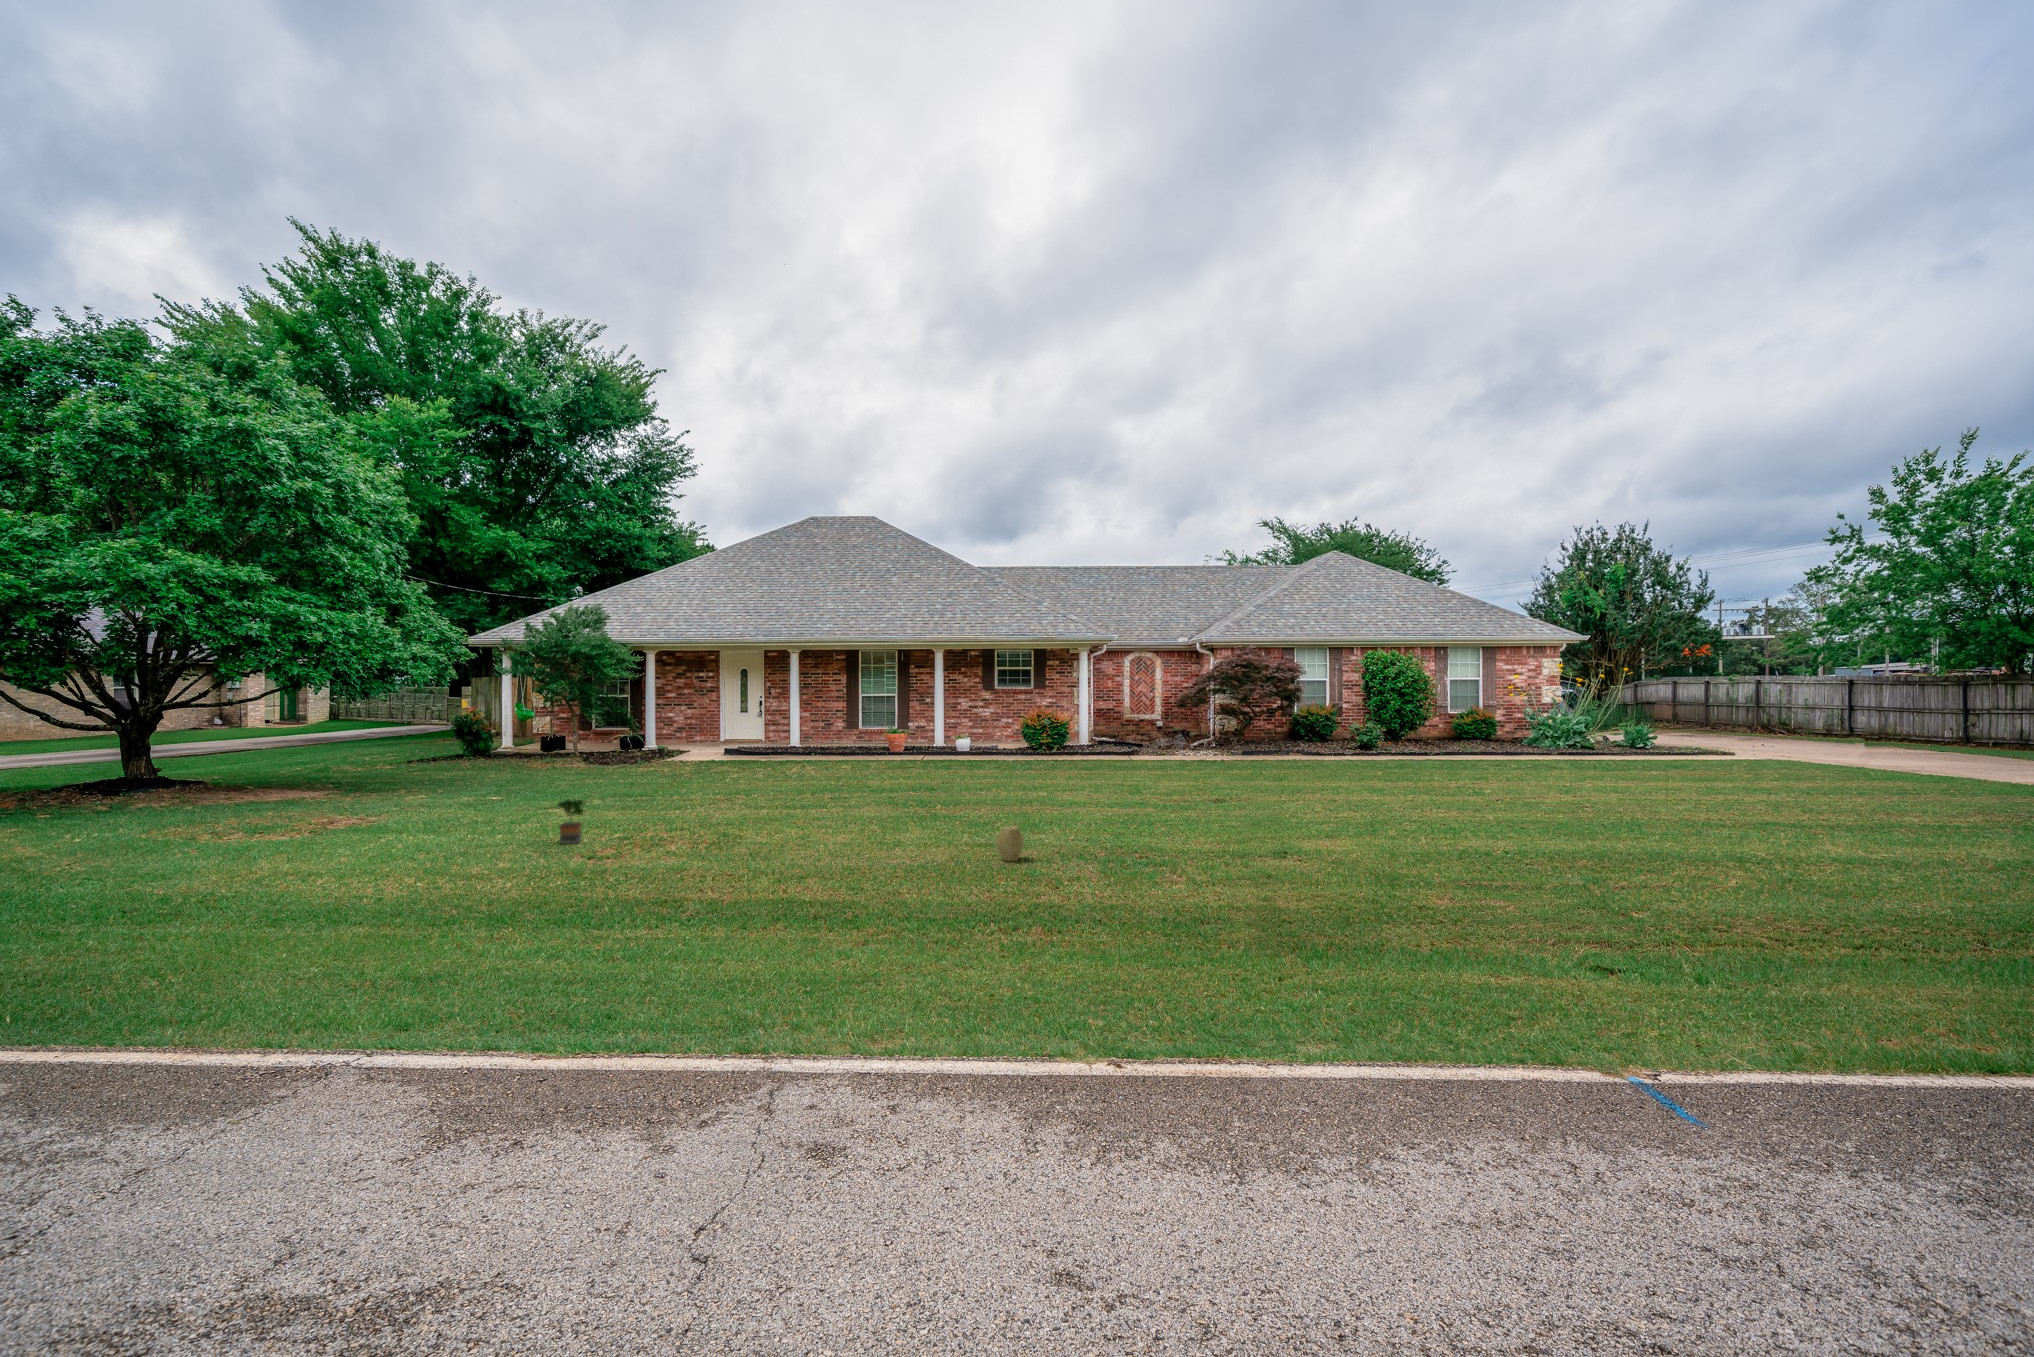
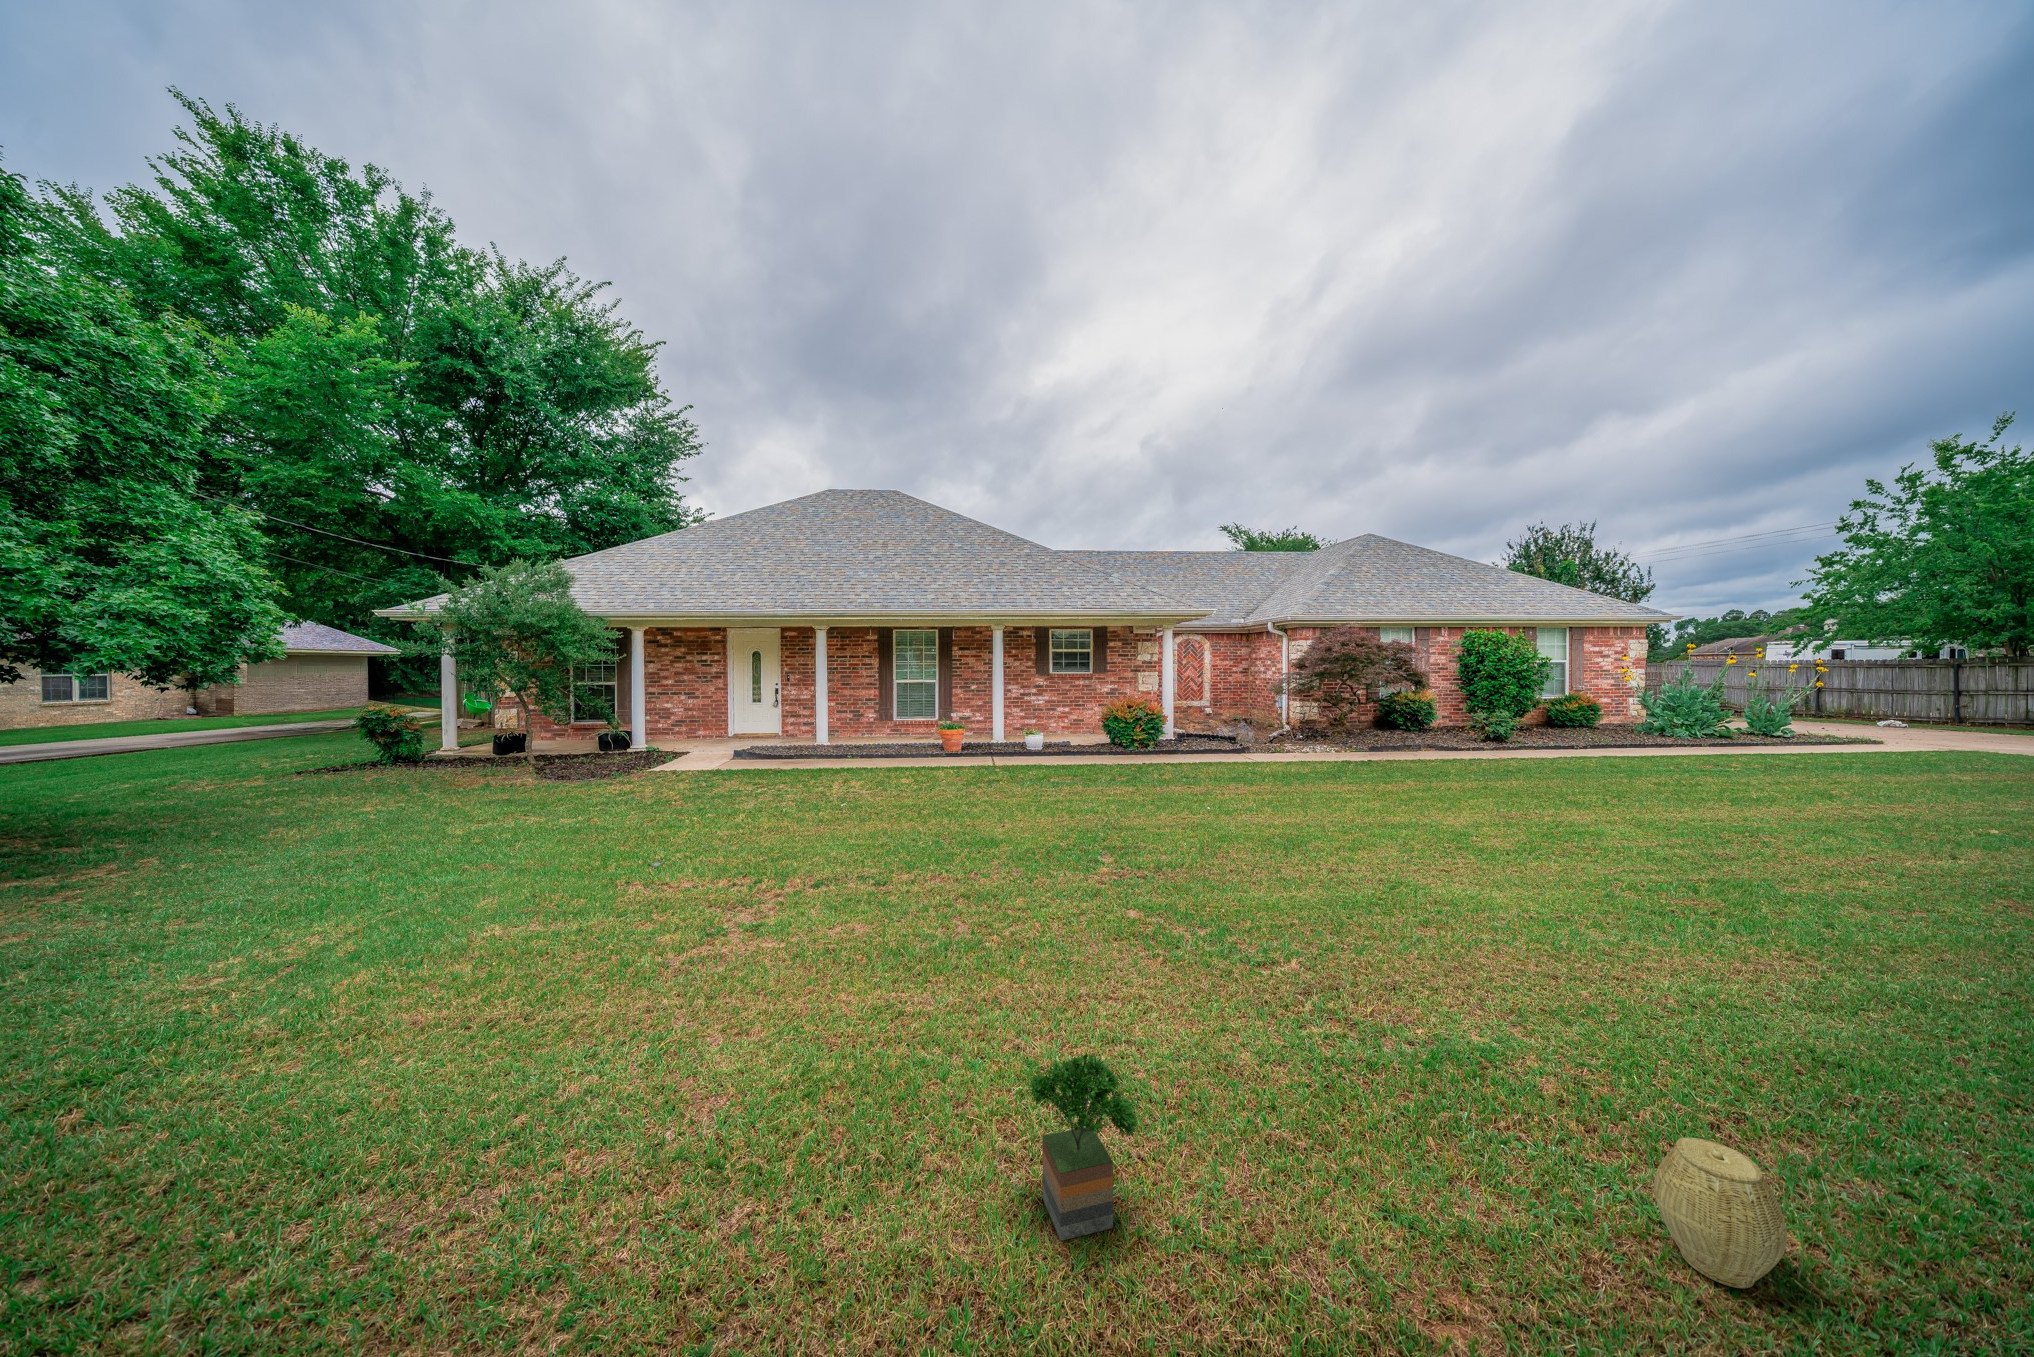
potted tree: present [557,799,587,844] -> present [1028,1053,1138,1241]

